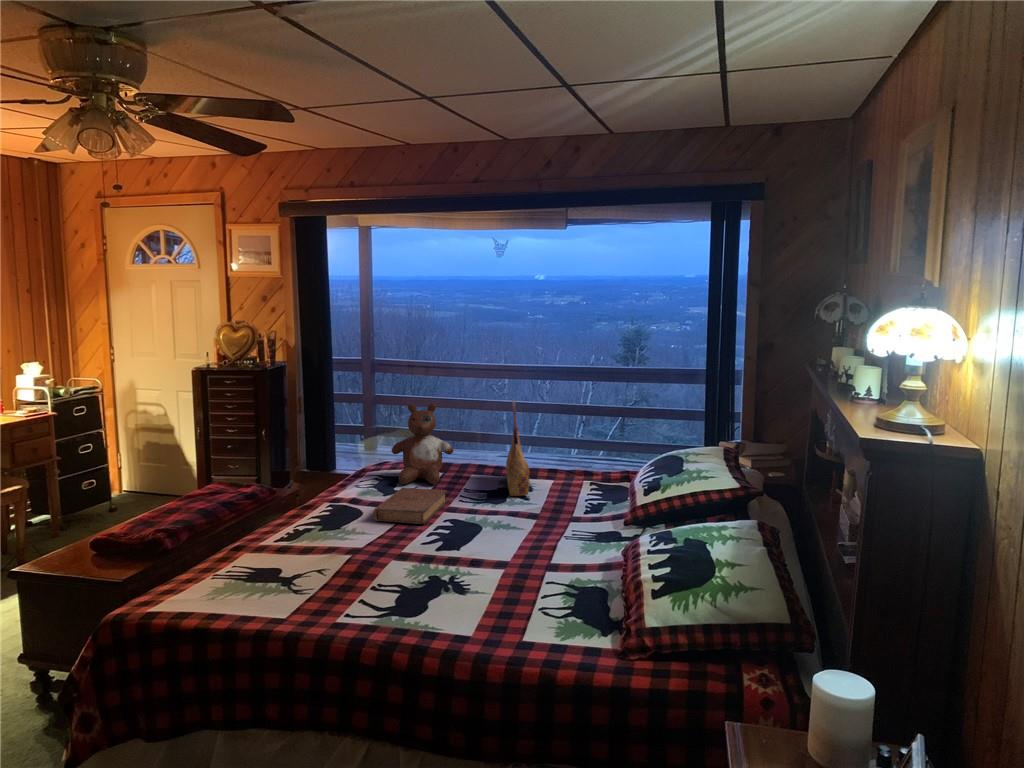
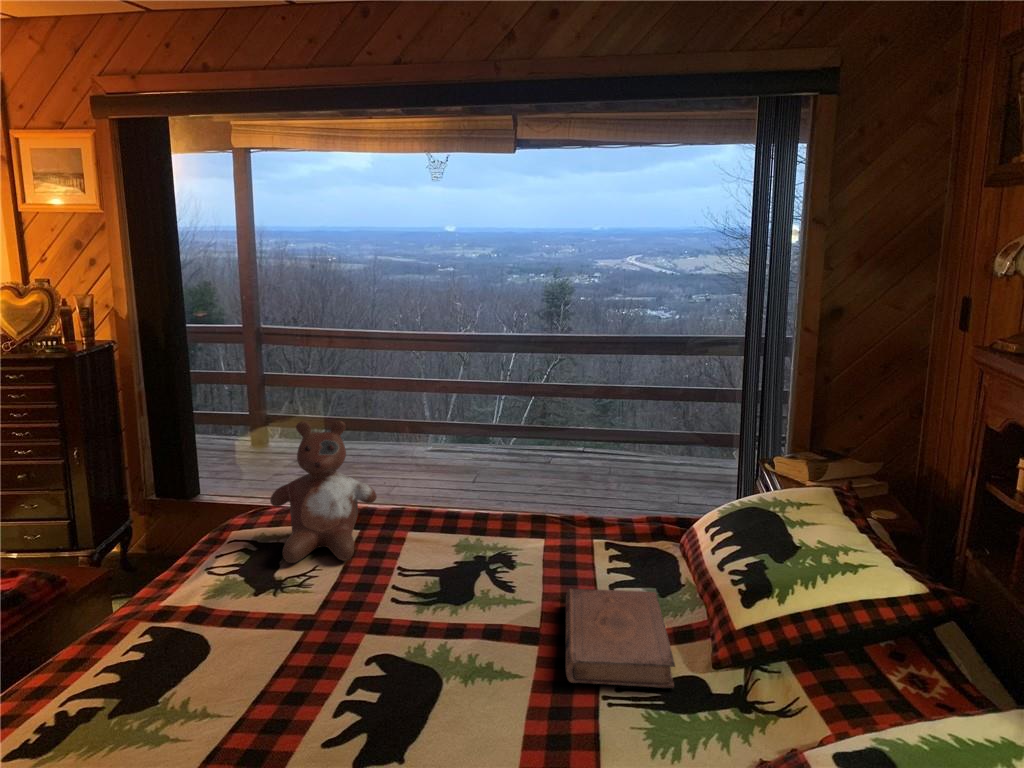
tote bag: present [506,400,529,496] -> none [469,415,511,583]
book: present [373,488,448,524] -> present [566,589,675,688]

